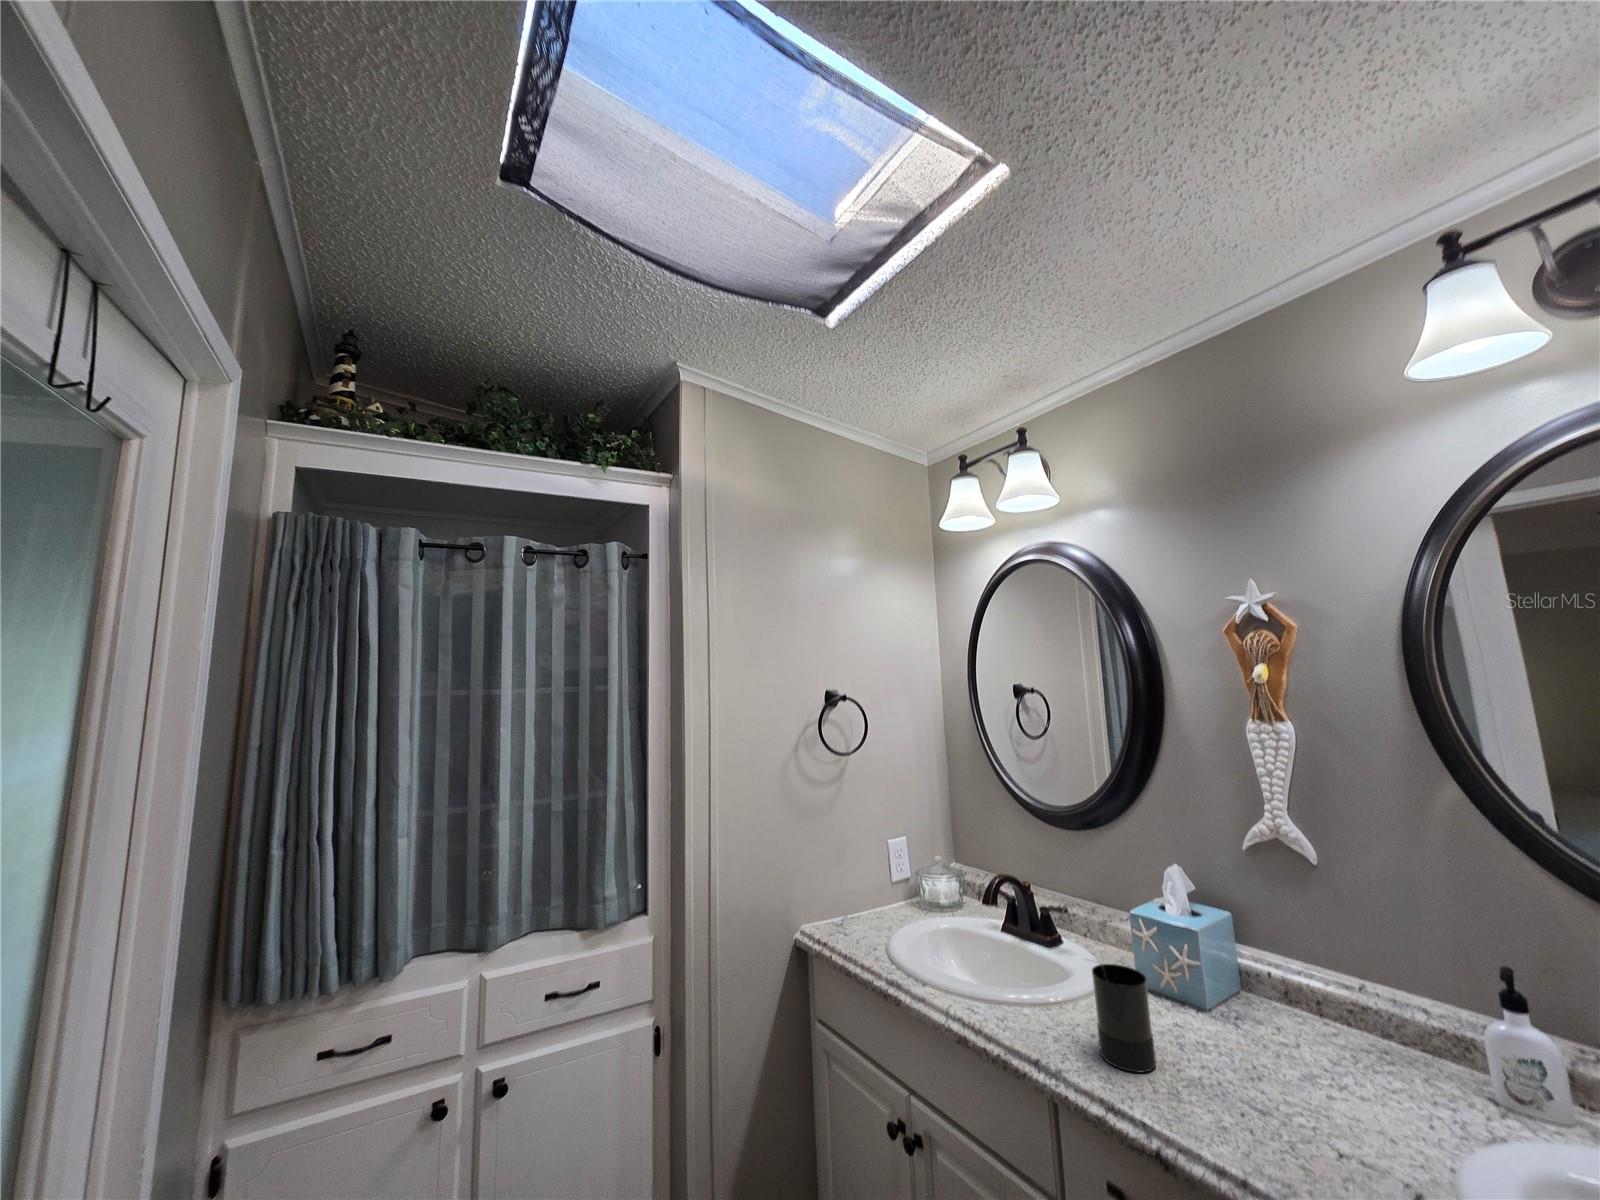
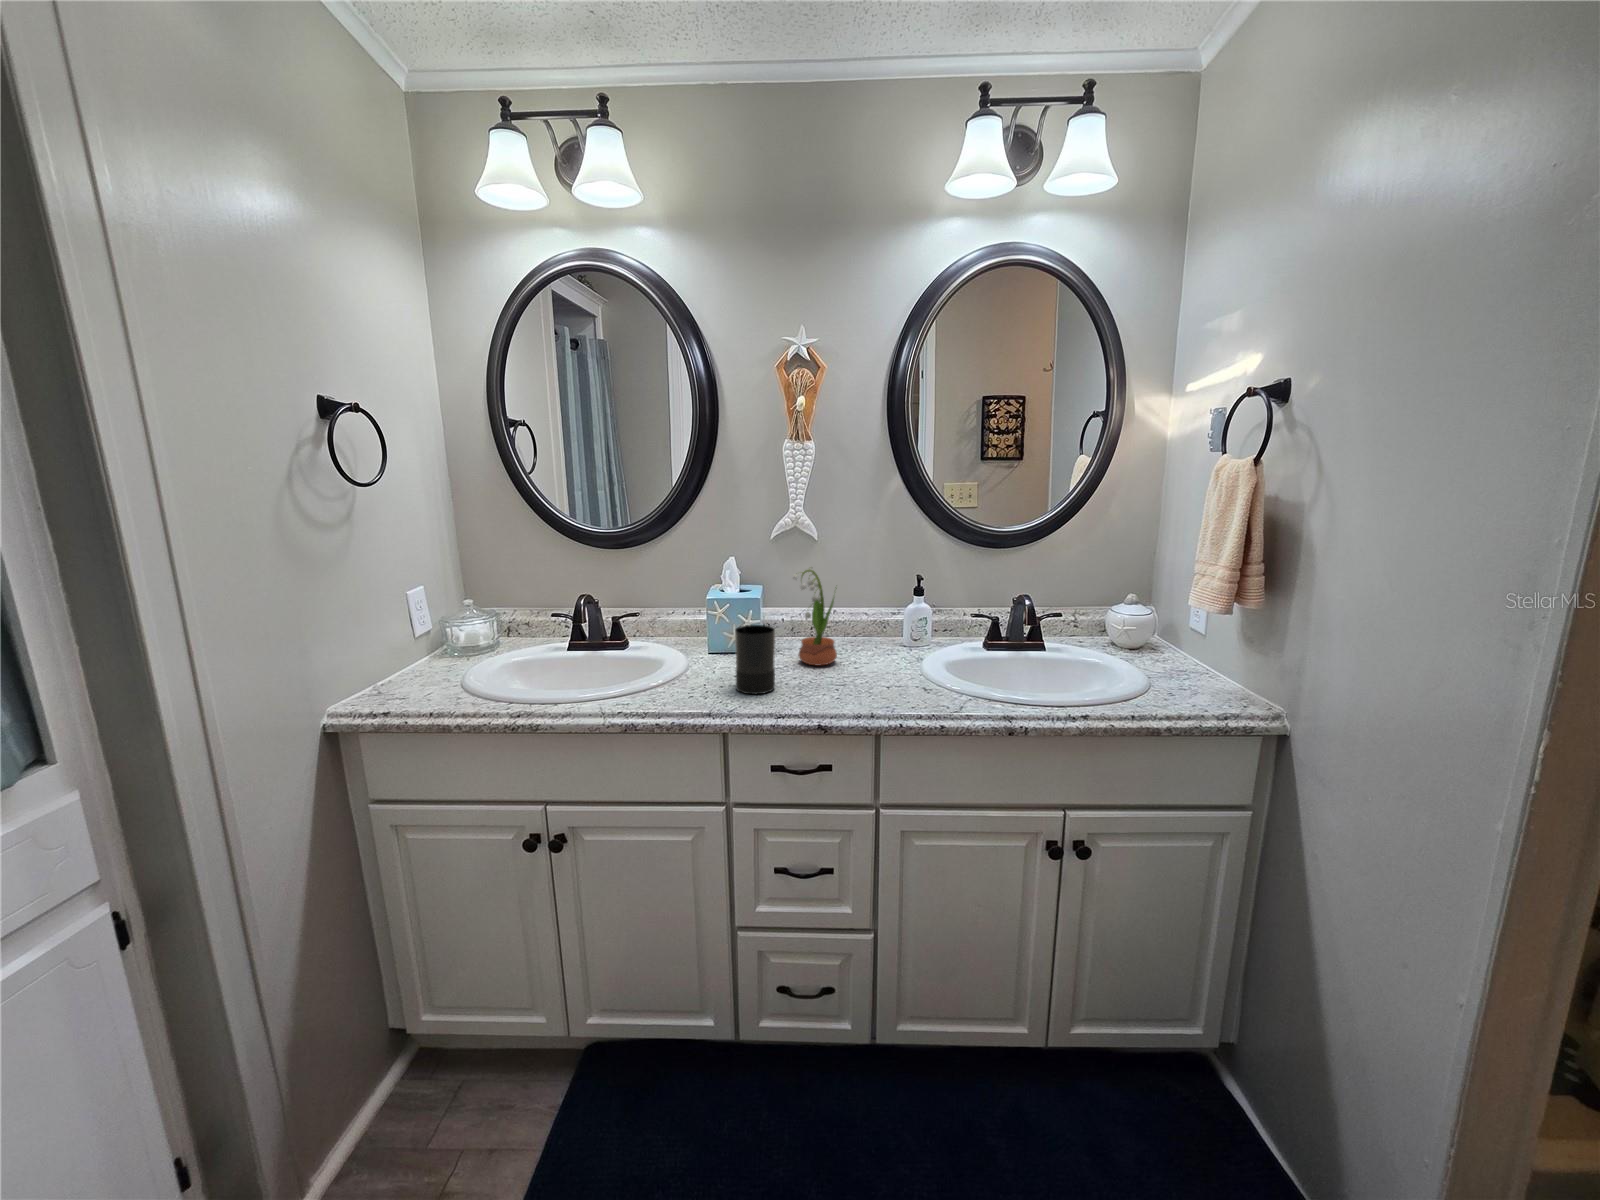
potted flower: none [1220,906,1316,1074] -> present [792,569,837,665]

